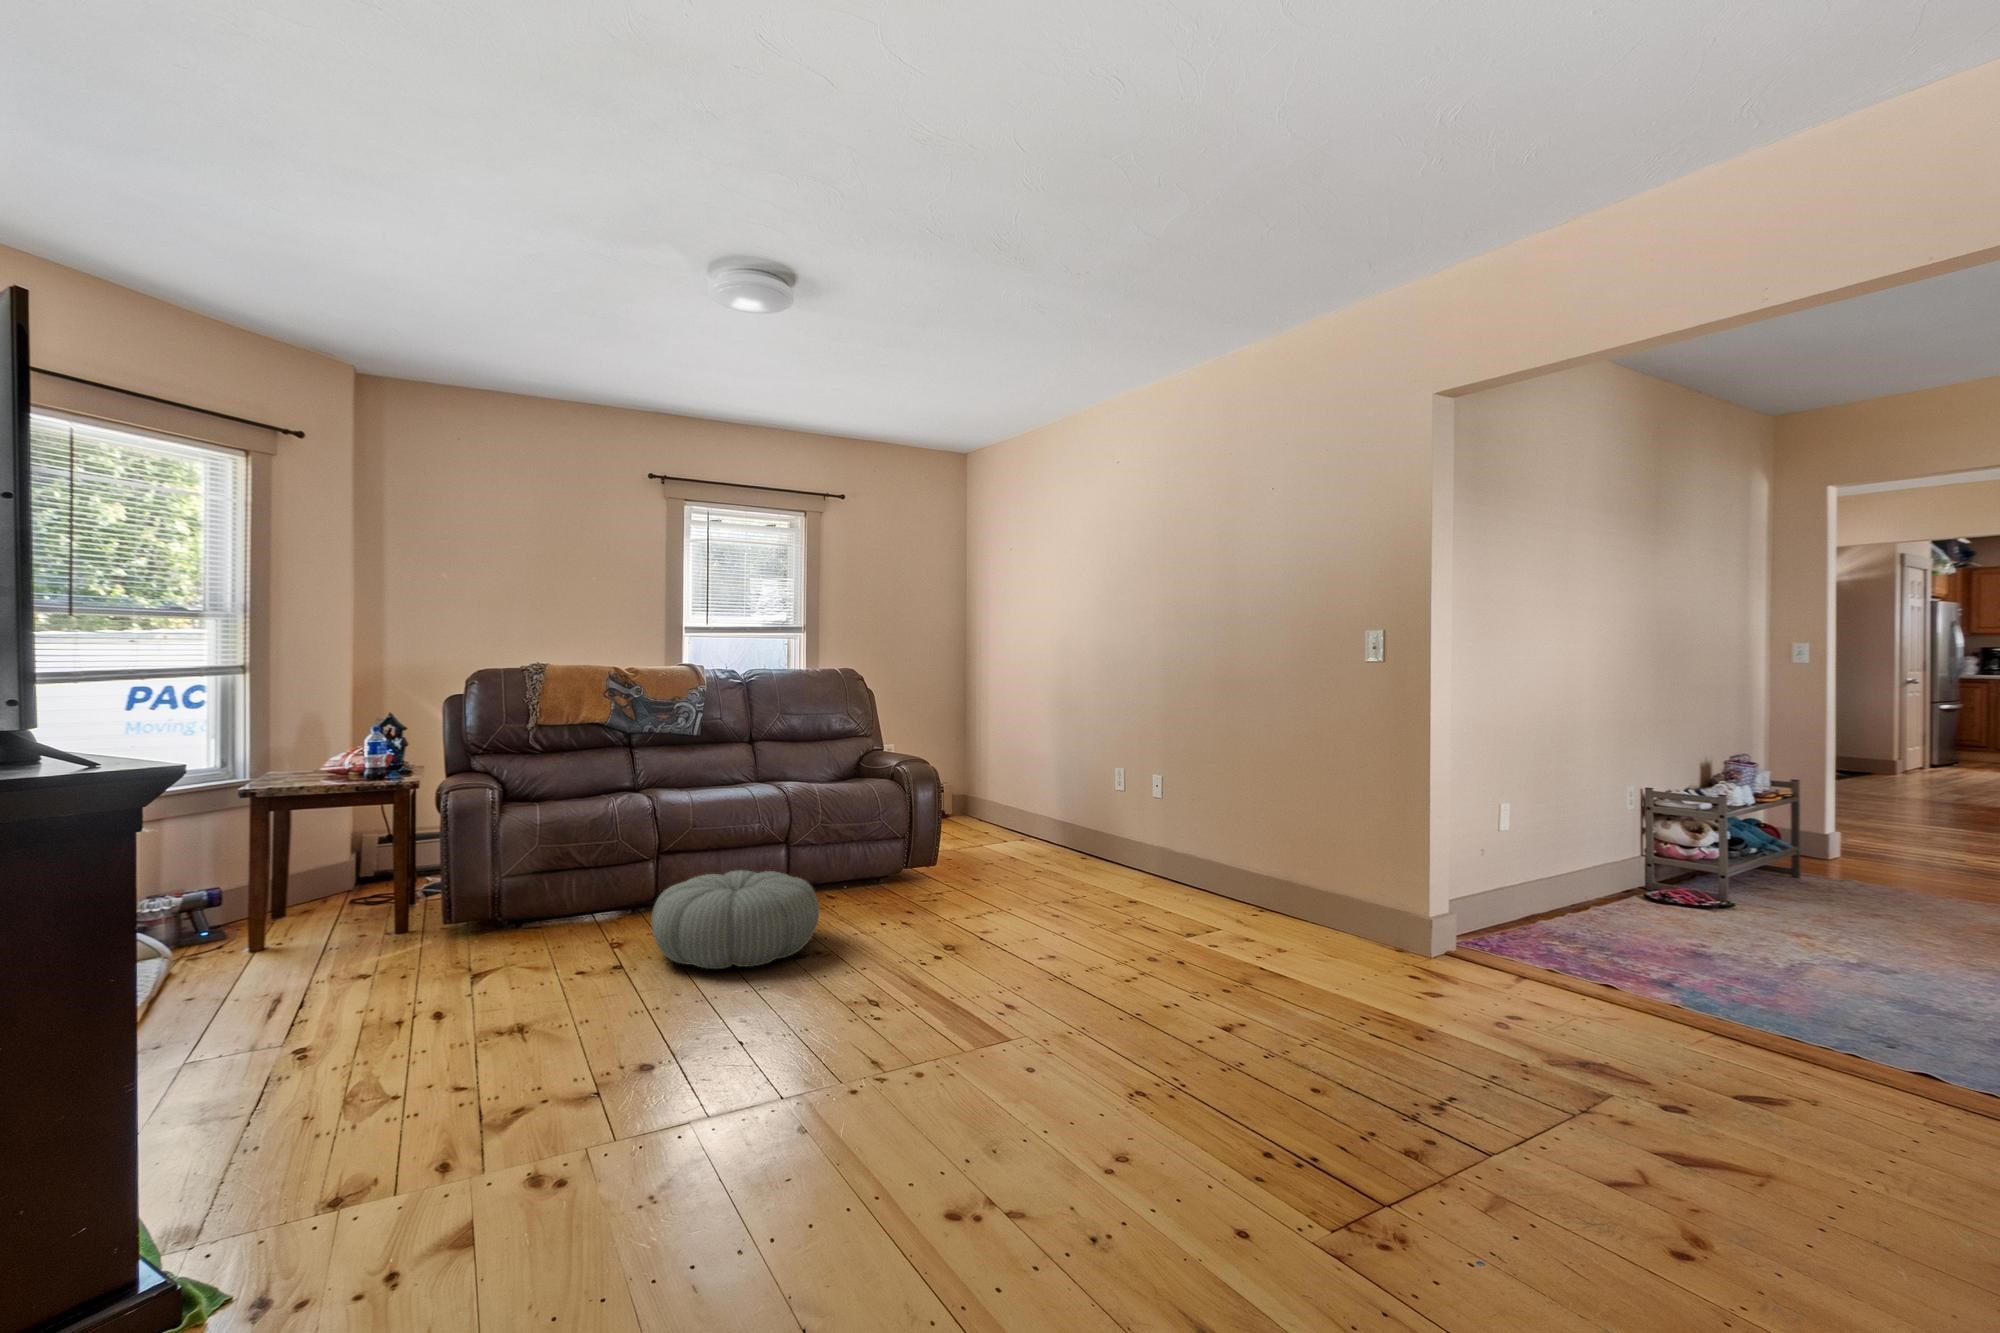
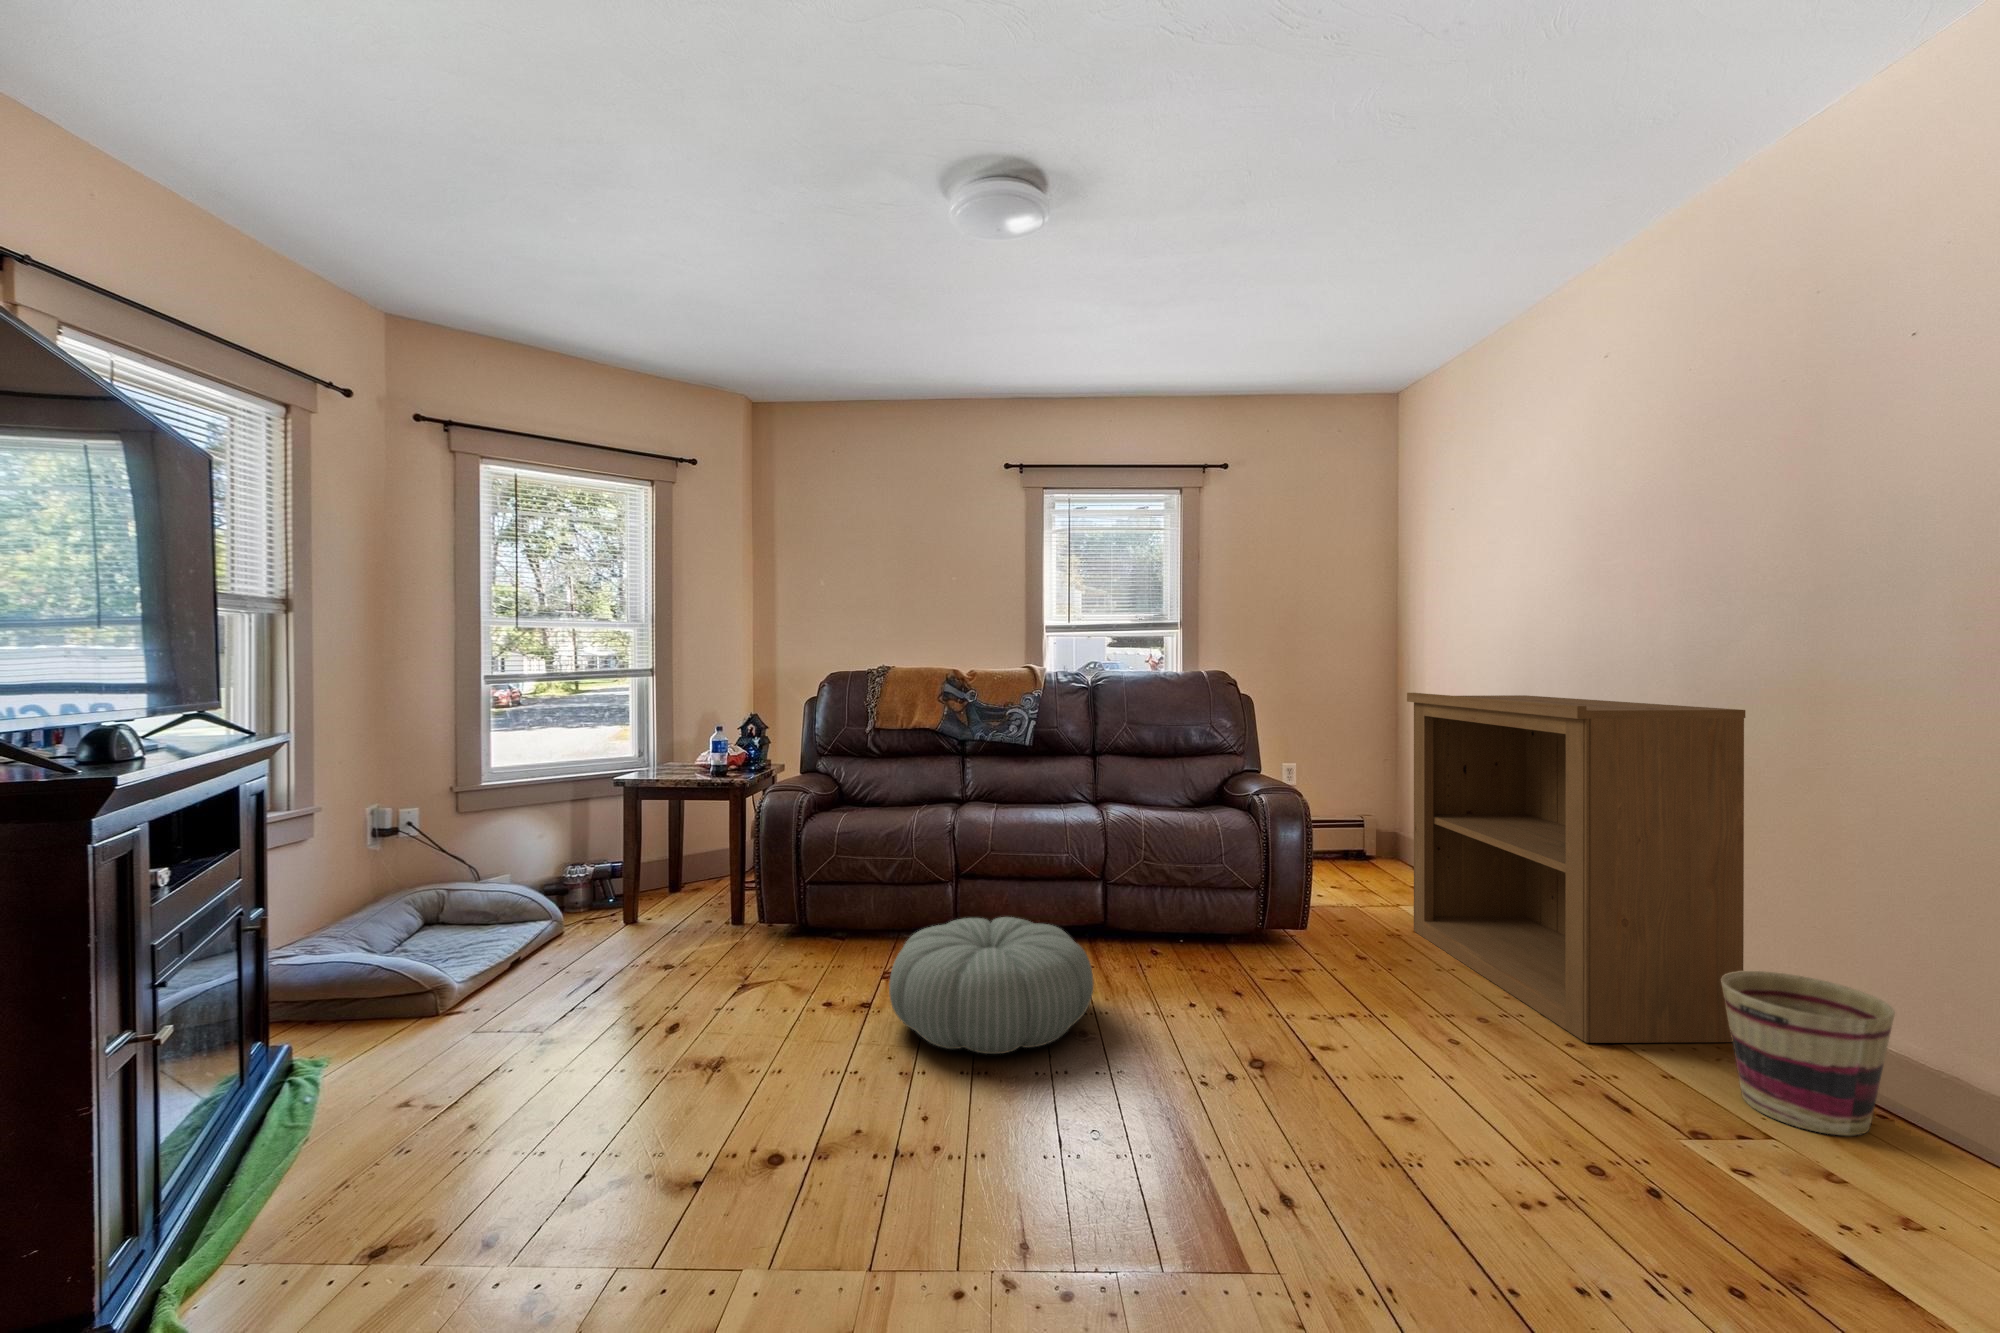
bookshelf: none [1000,685,1196,901] -> present [1407,693,1745,1043]
basket: none [1188,840,1260,919] -> present [1722,971,1895,1136]

